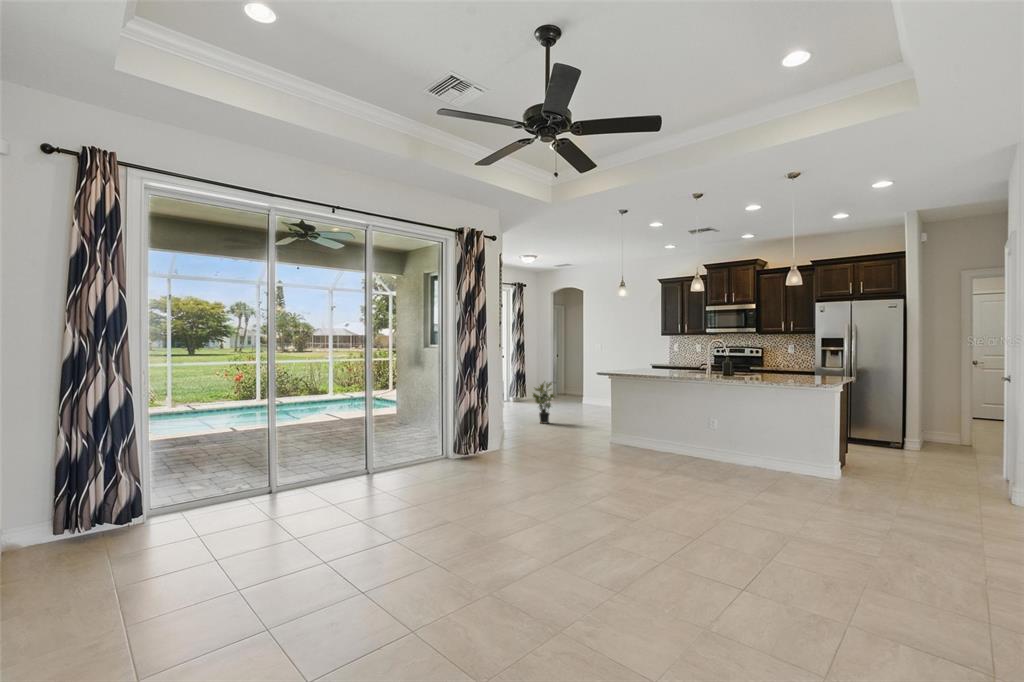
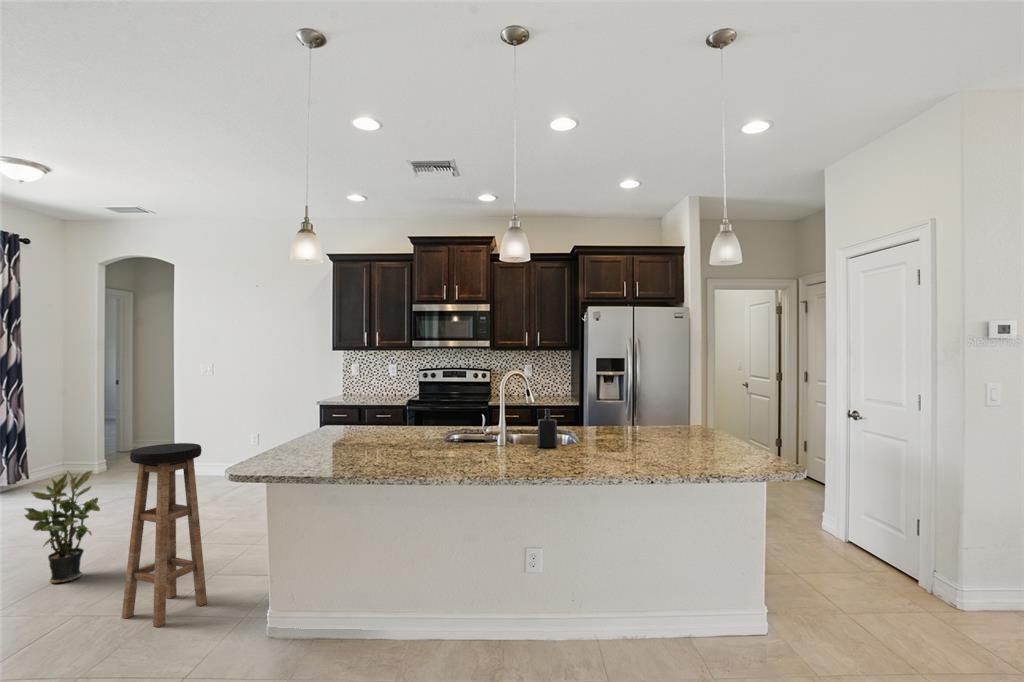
bar stool: none [563,369,591,434] -> present [122,443,207,627]

